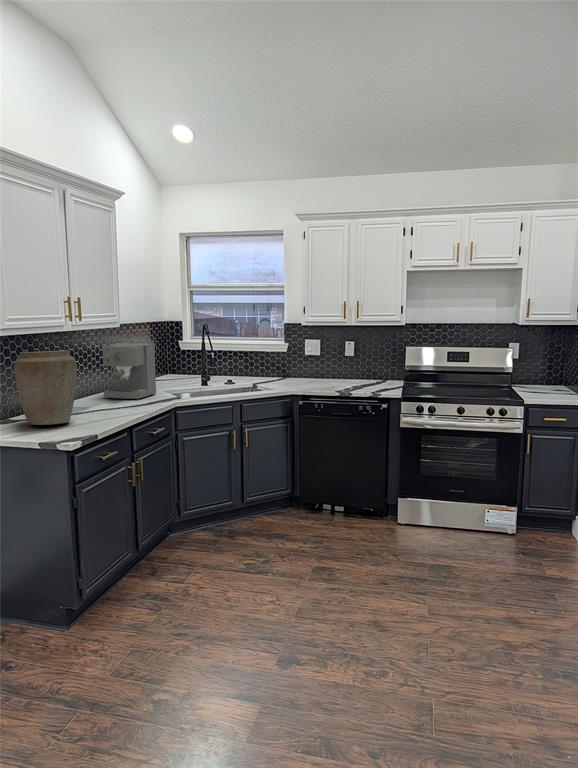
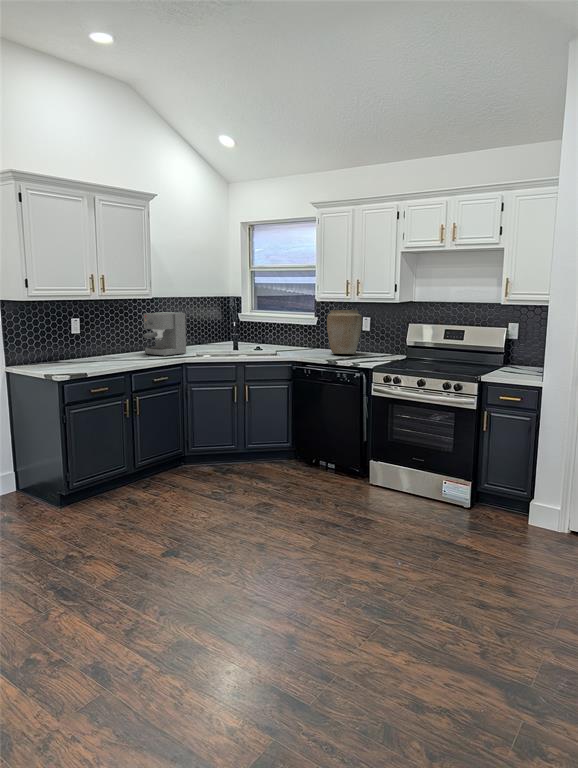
vase: present [14,350,77,425] -> present [327,310,362,354]

